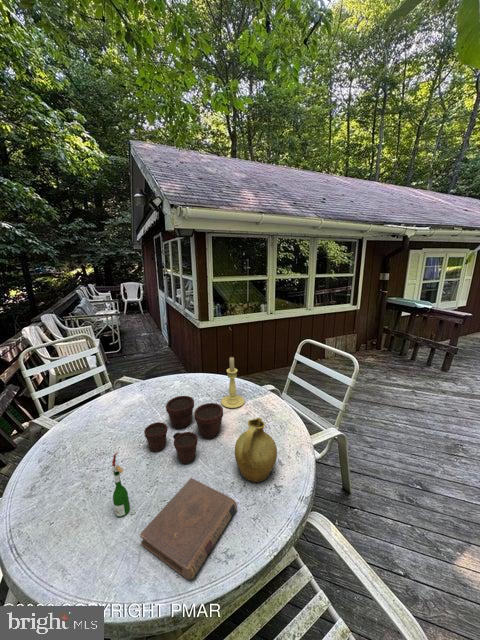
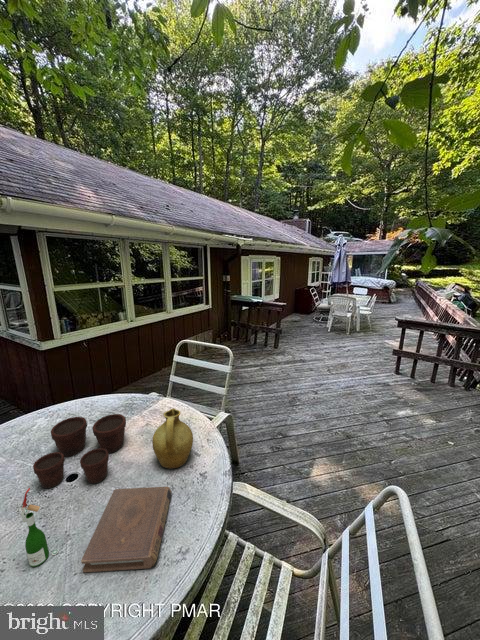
candle holder: present [221,357,245,408] -> none [112,364,138,418]

